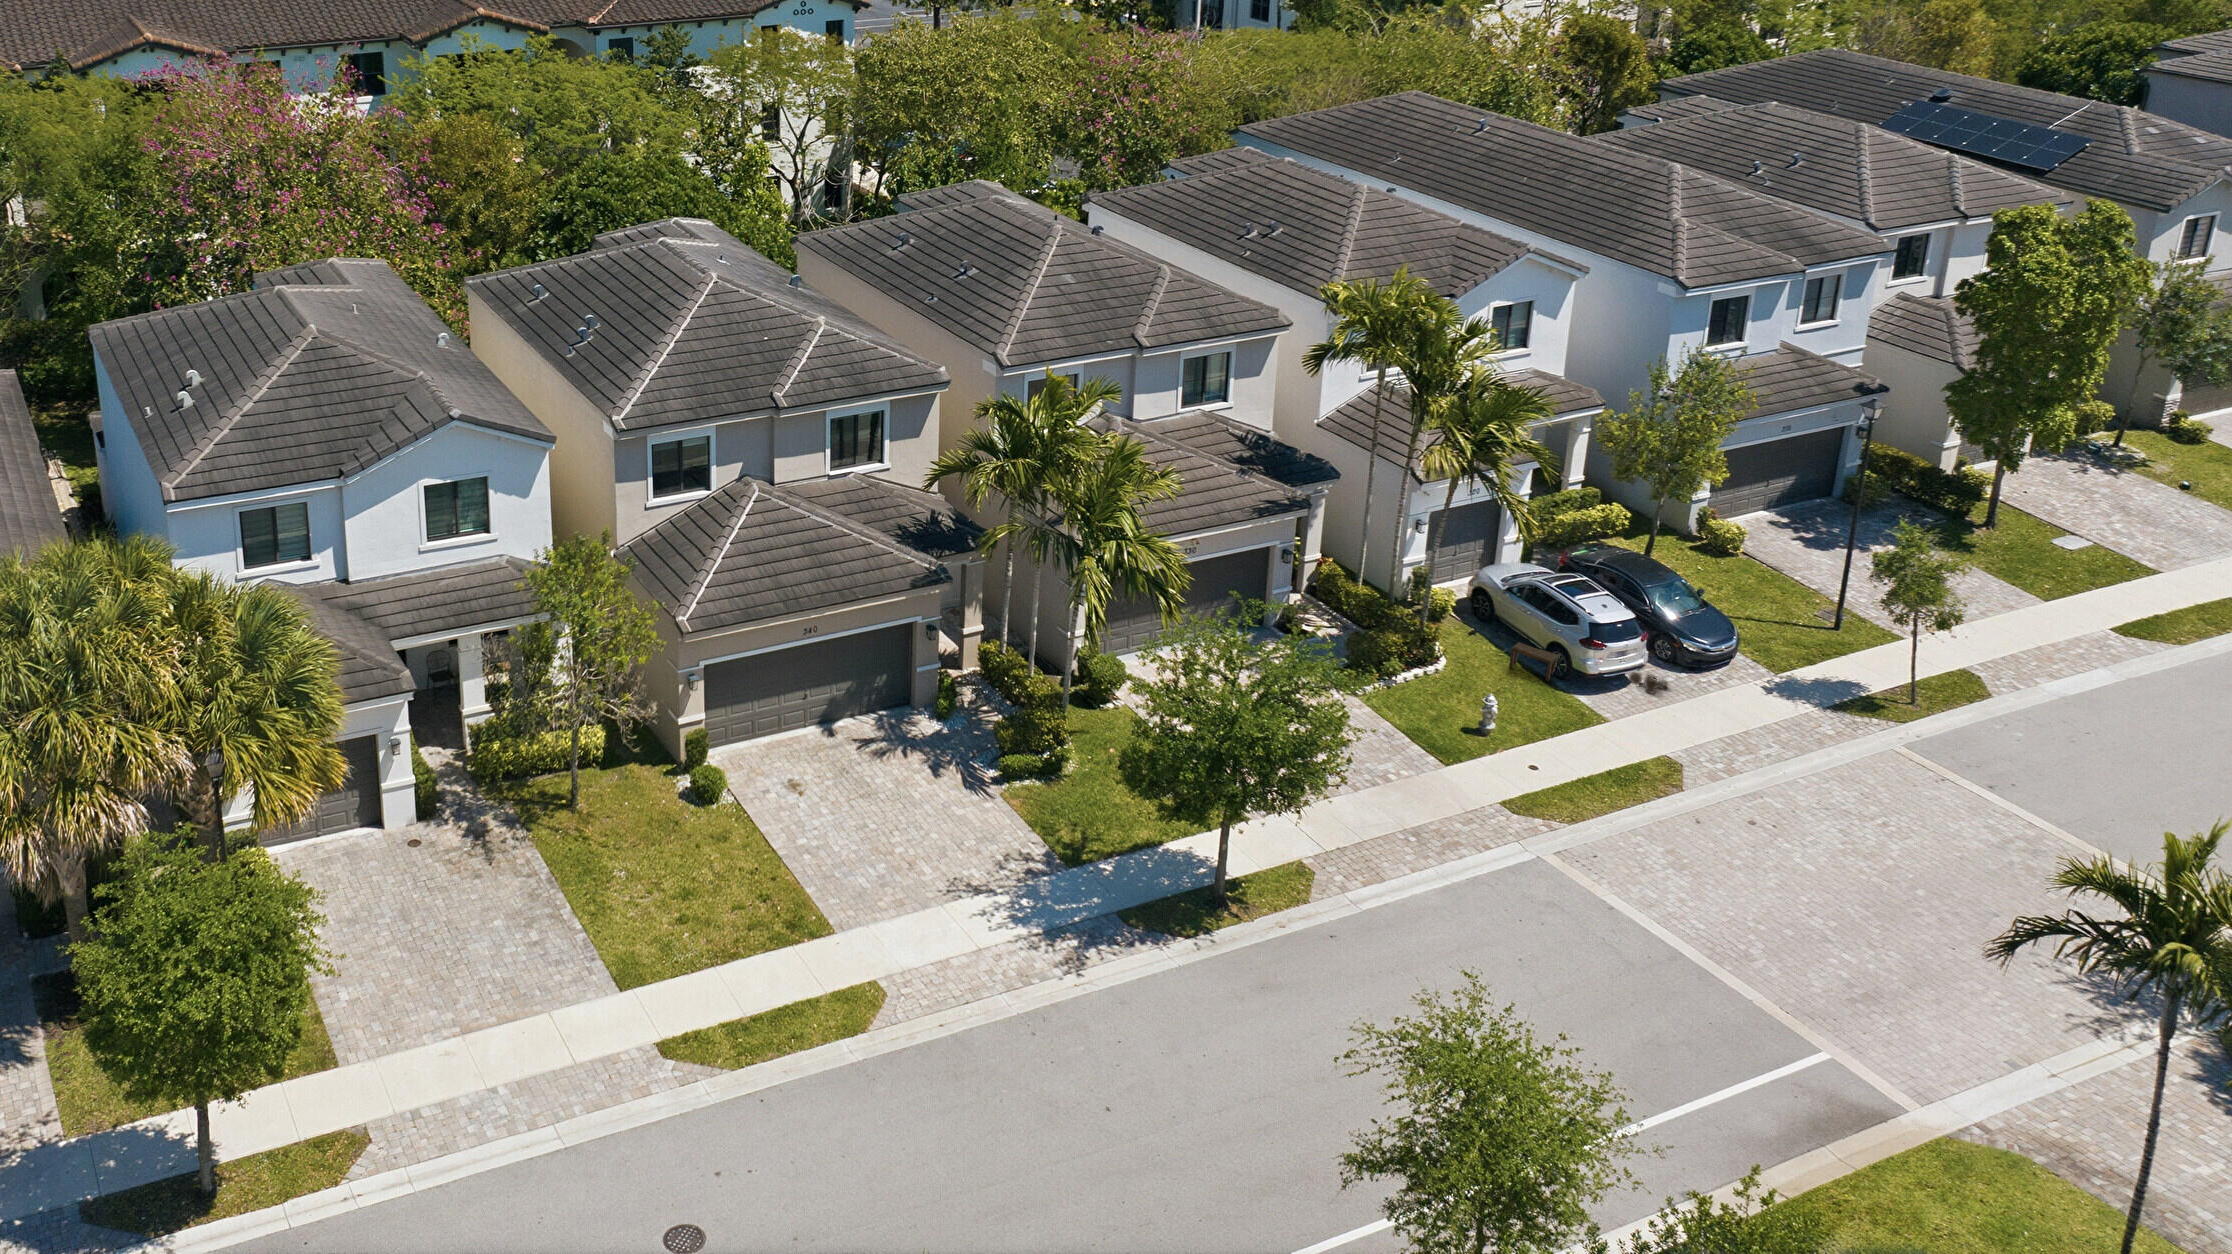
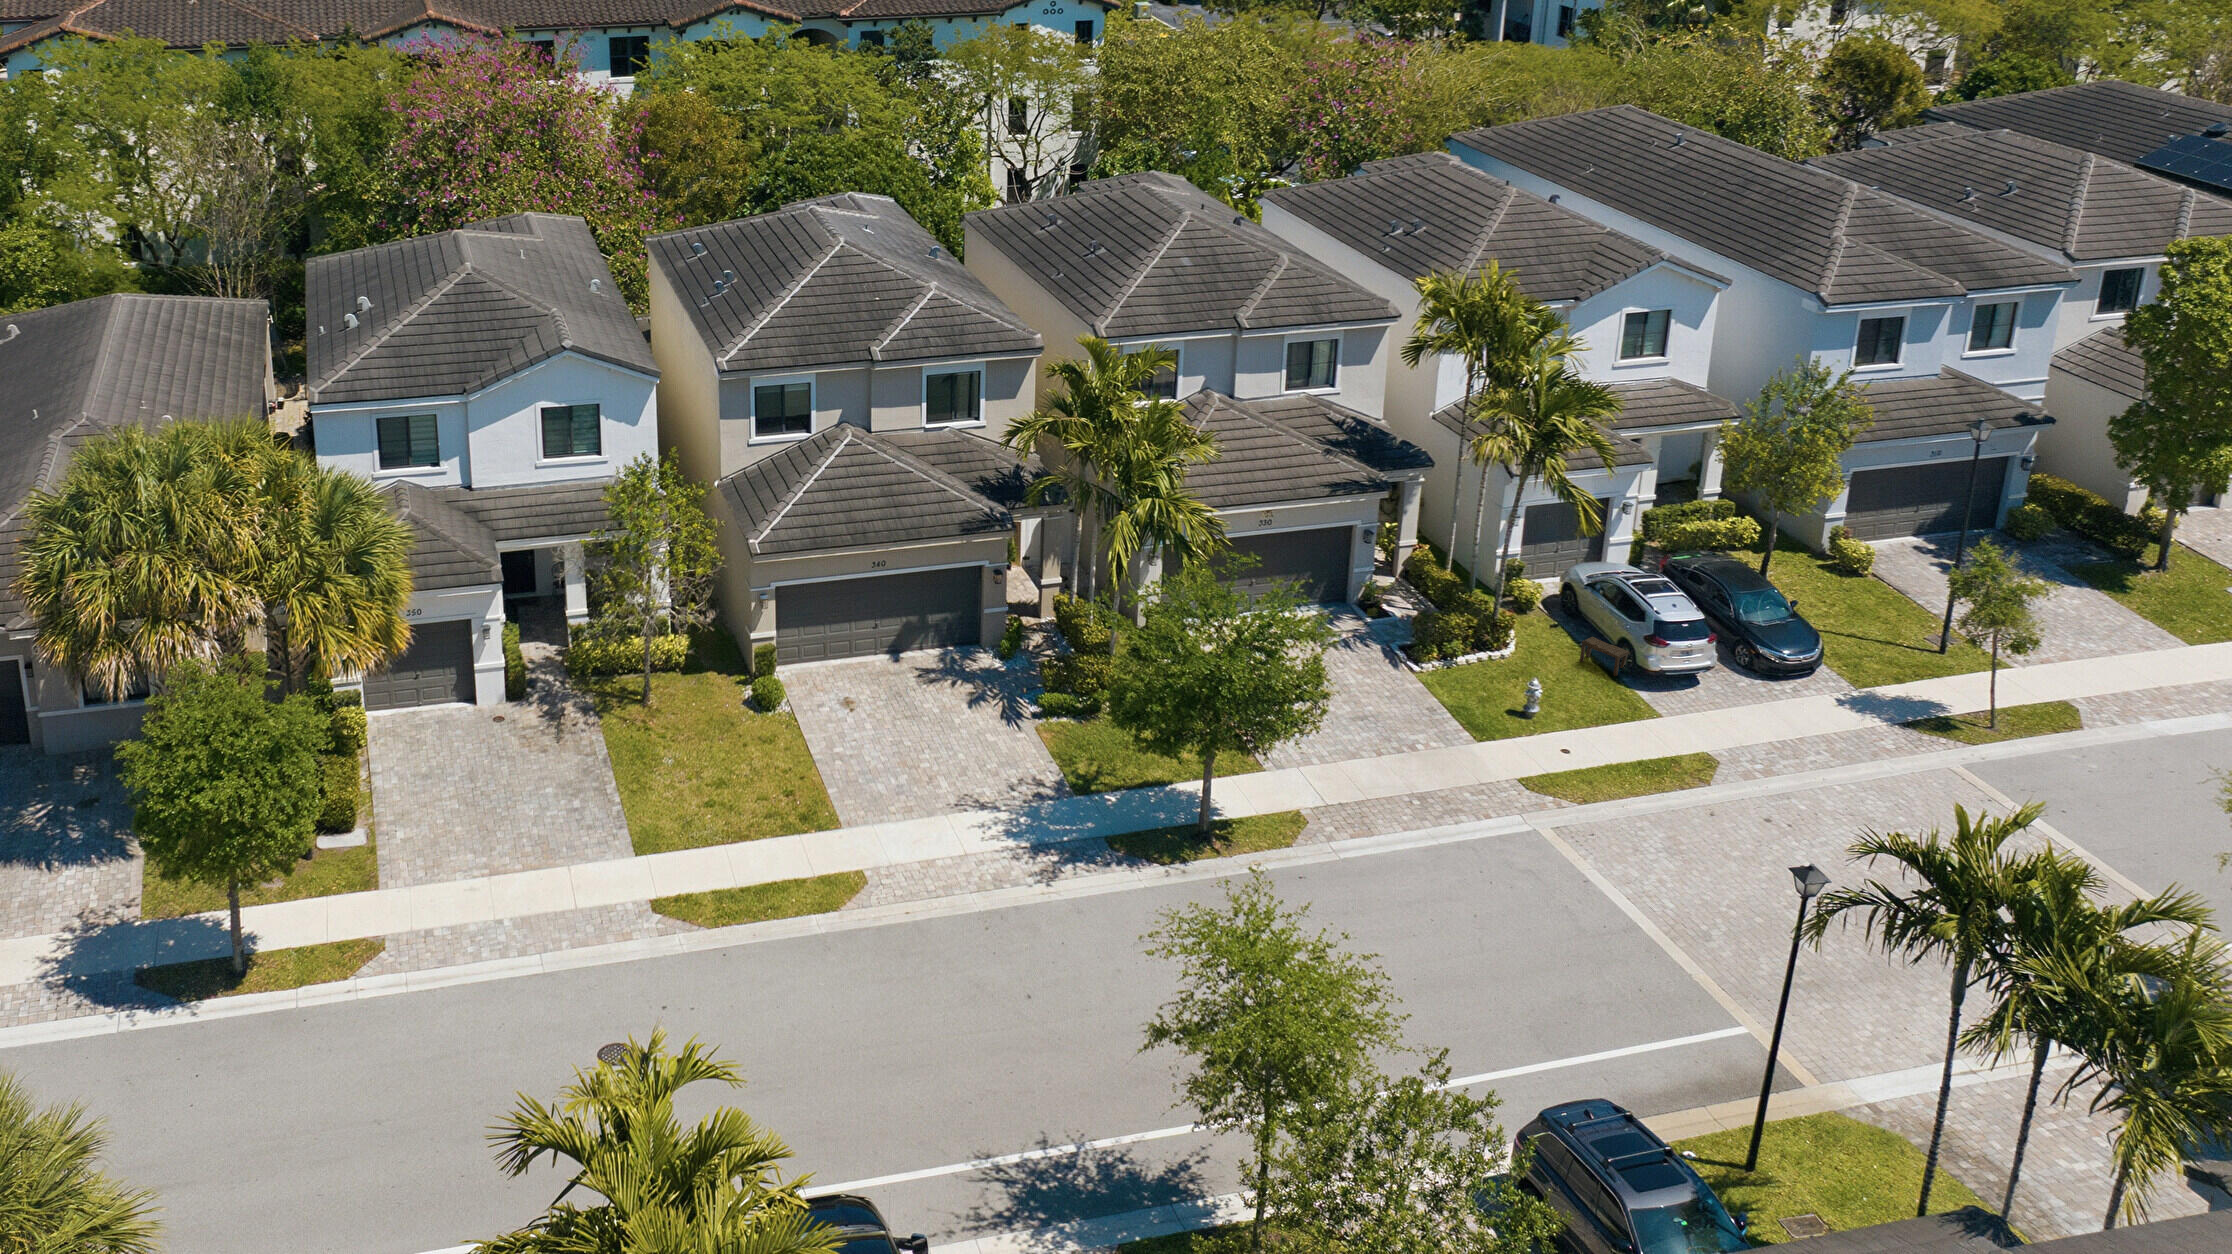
woven basket: present [1629,672,1668,694] -> none [1700,674,1741,697]

